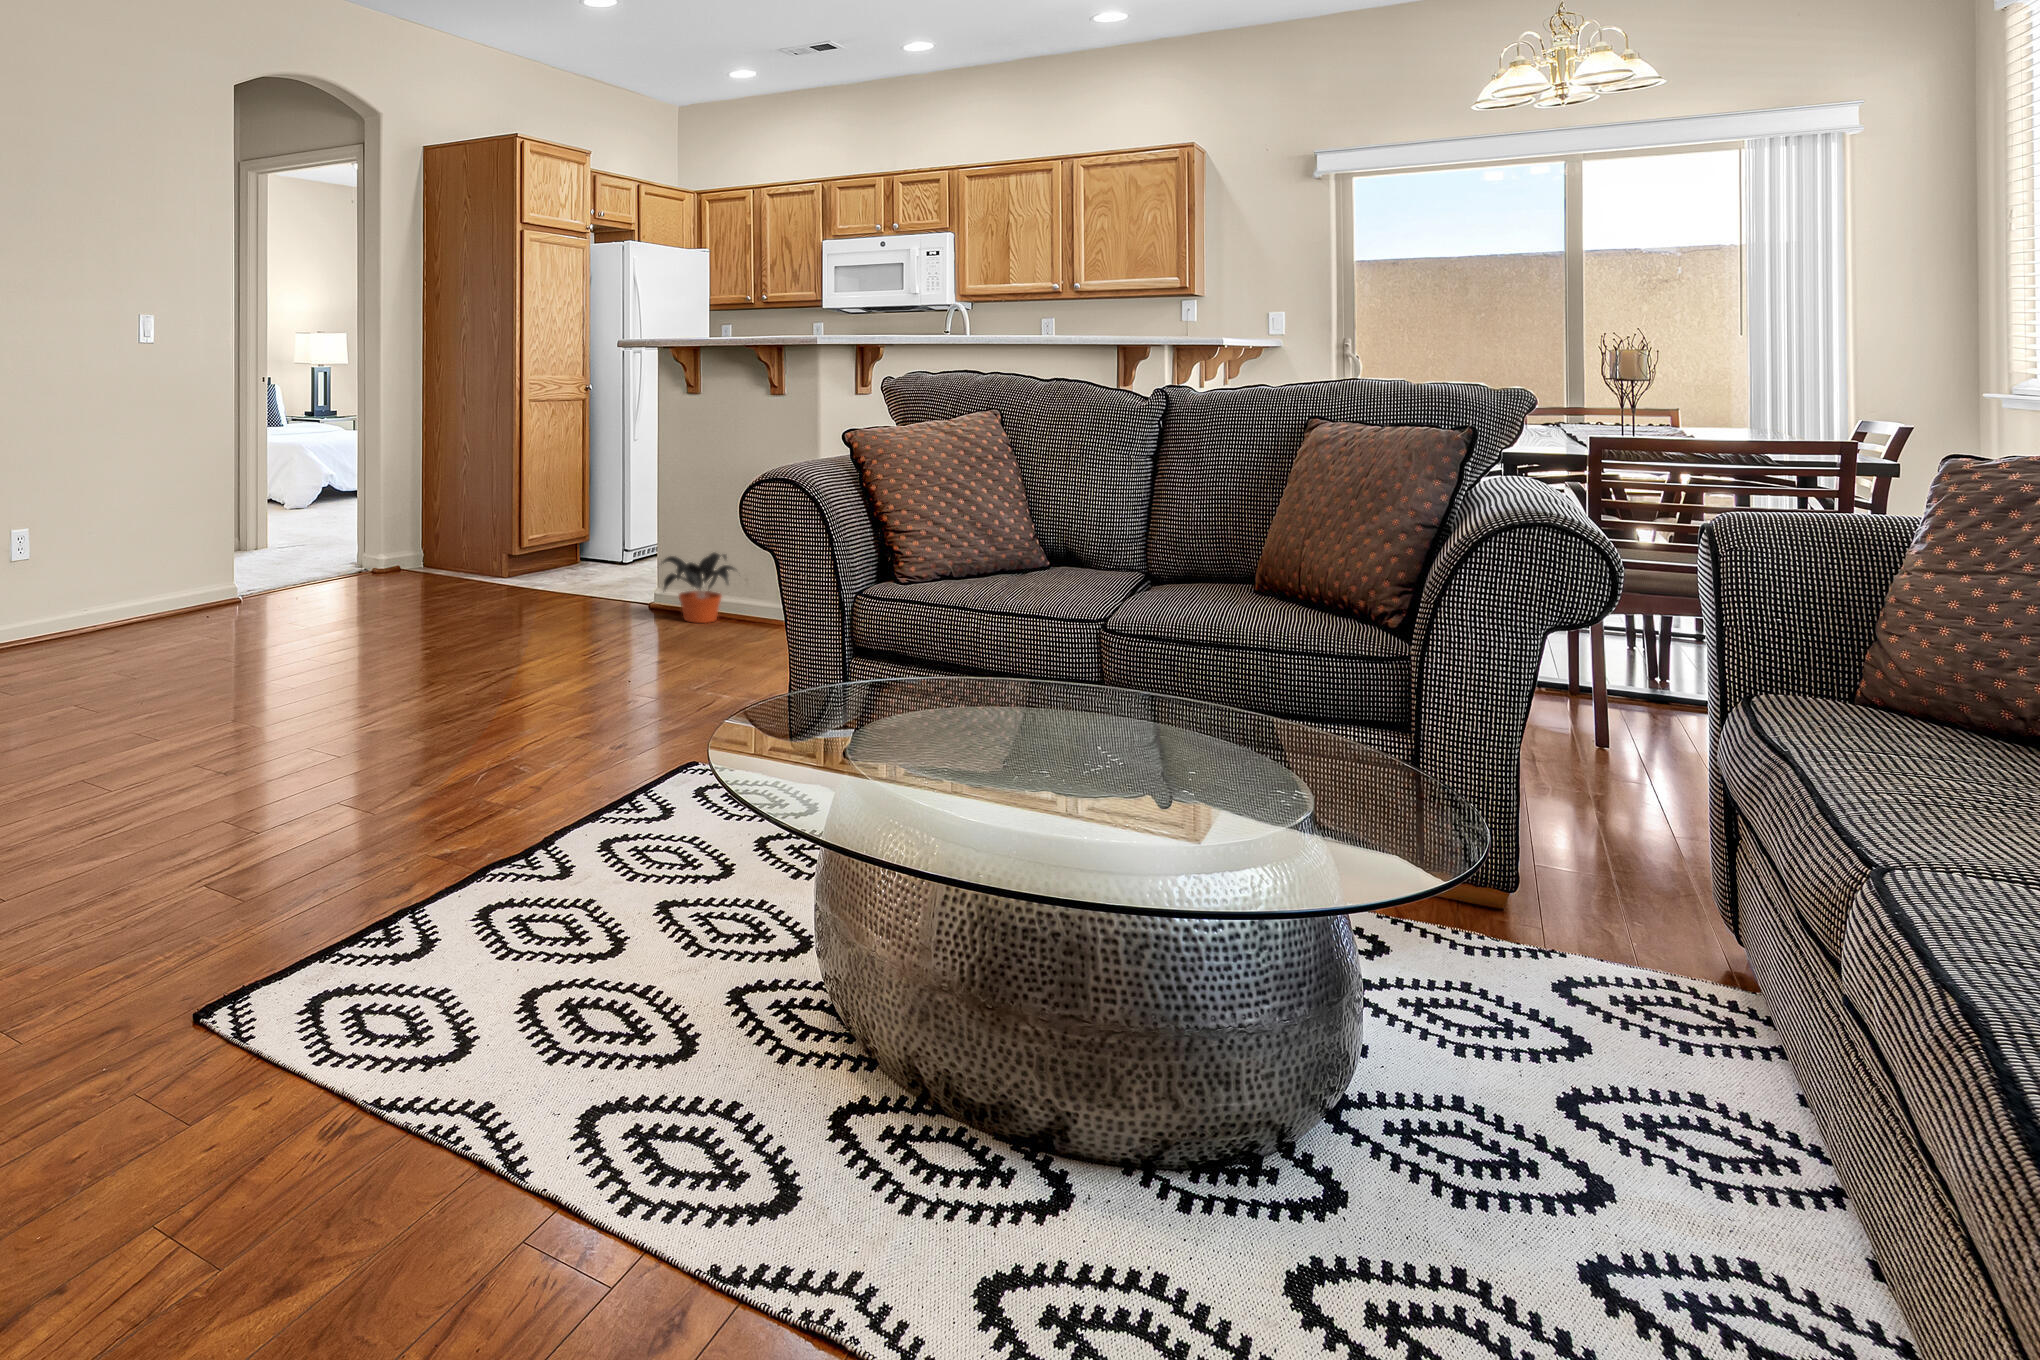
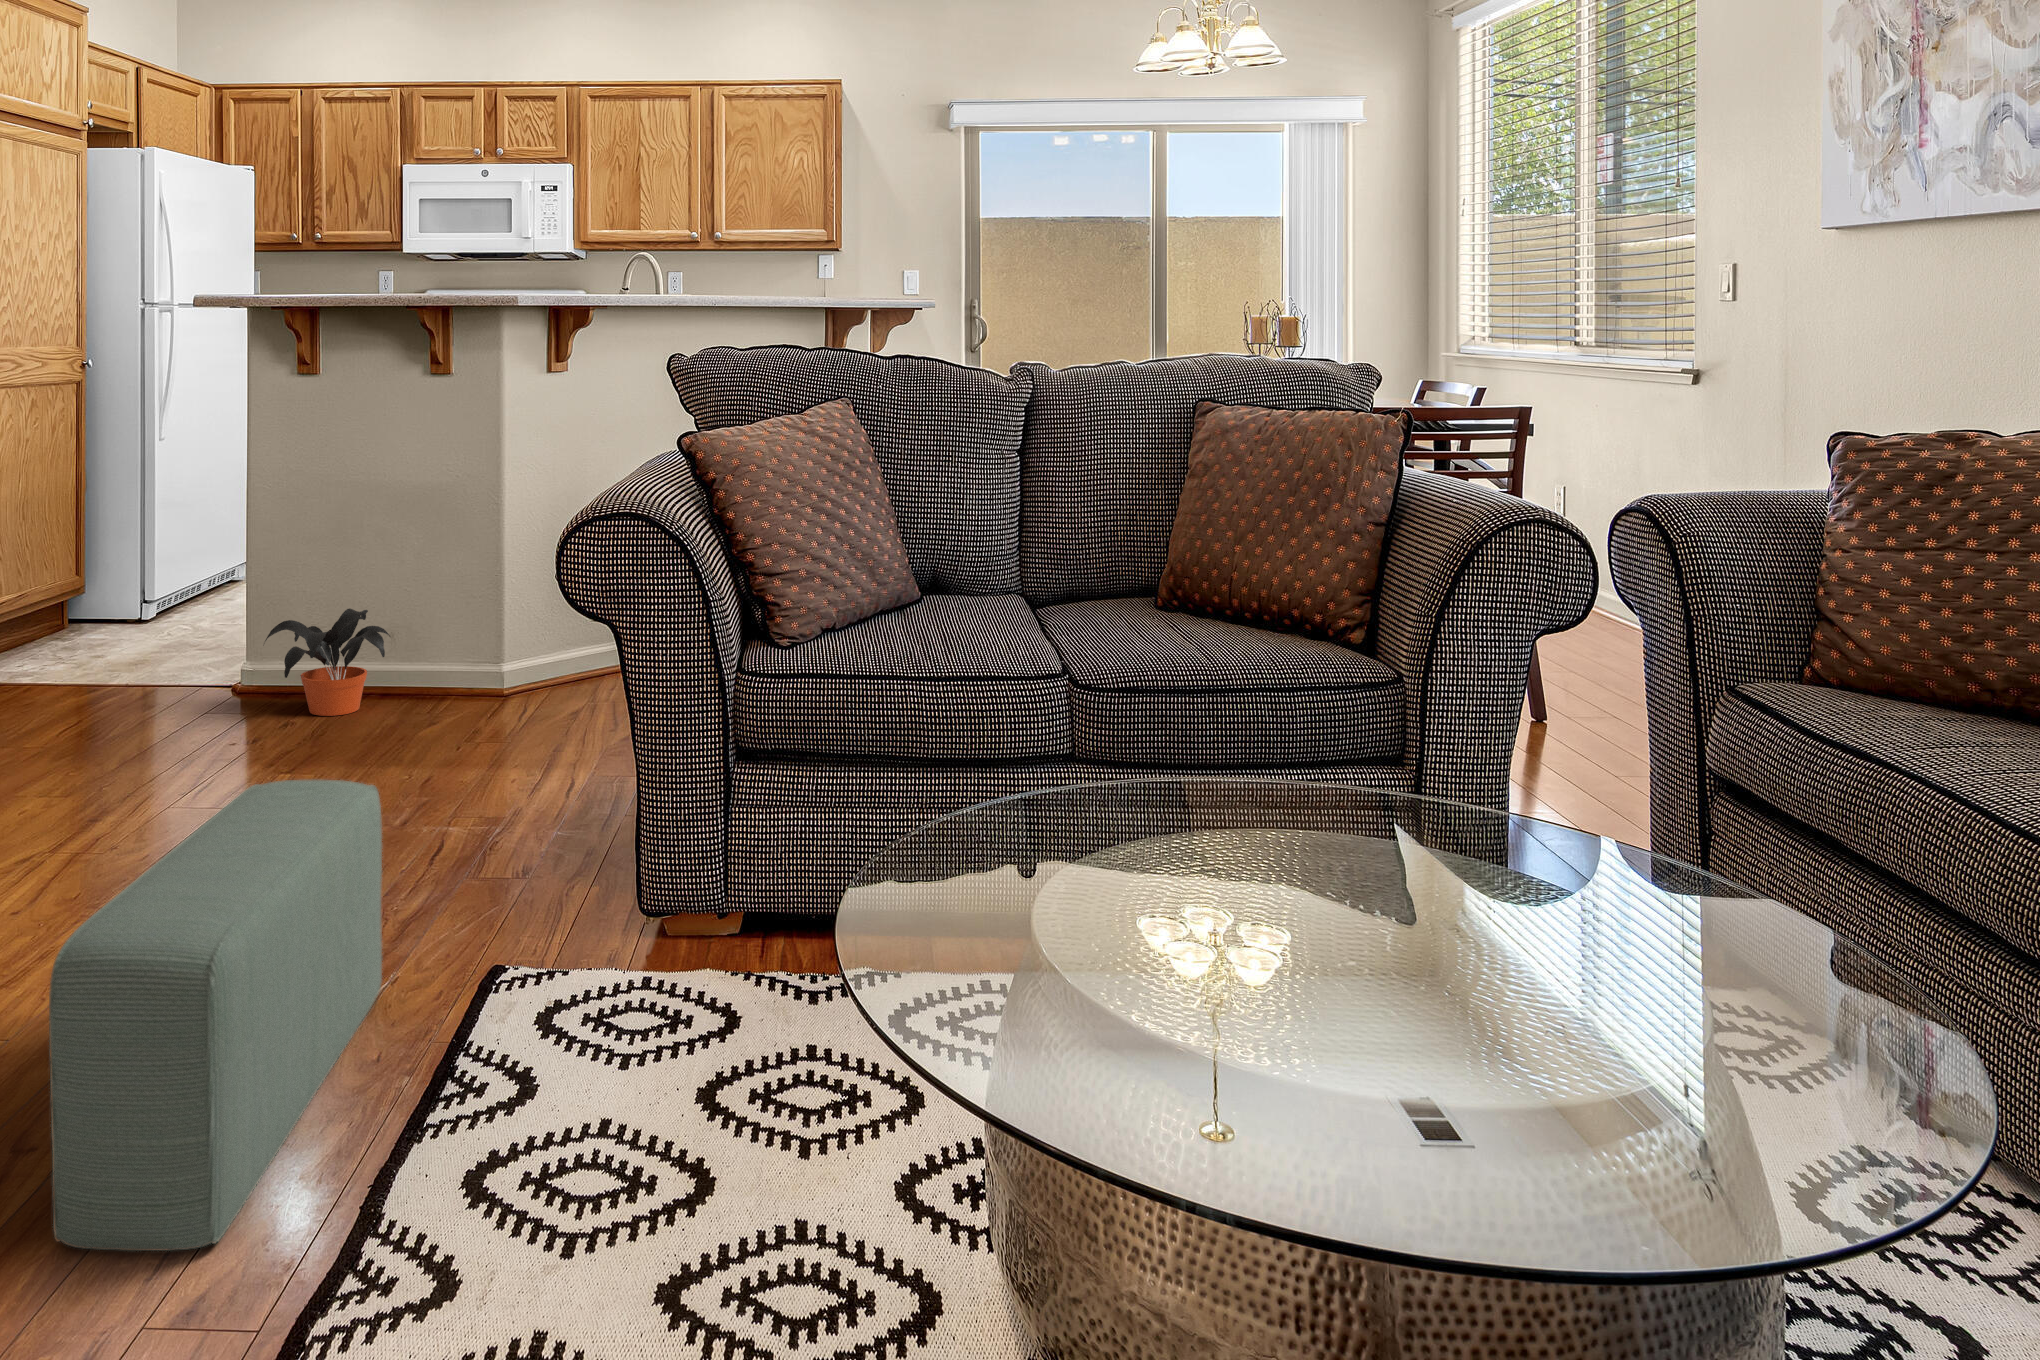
pouf: none [382,628,612,849] -> present [49,780,382,1251]

